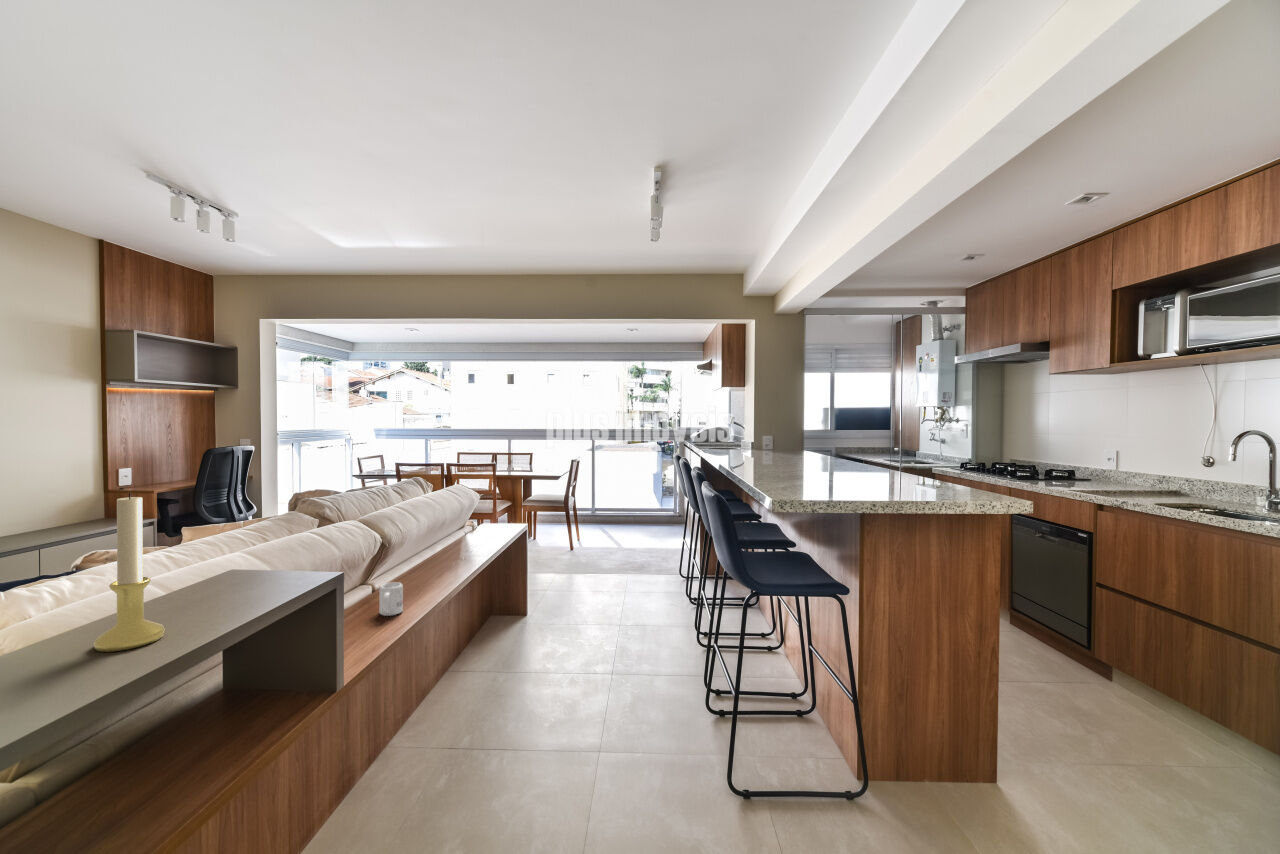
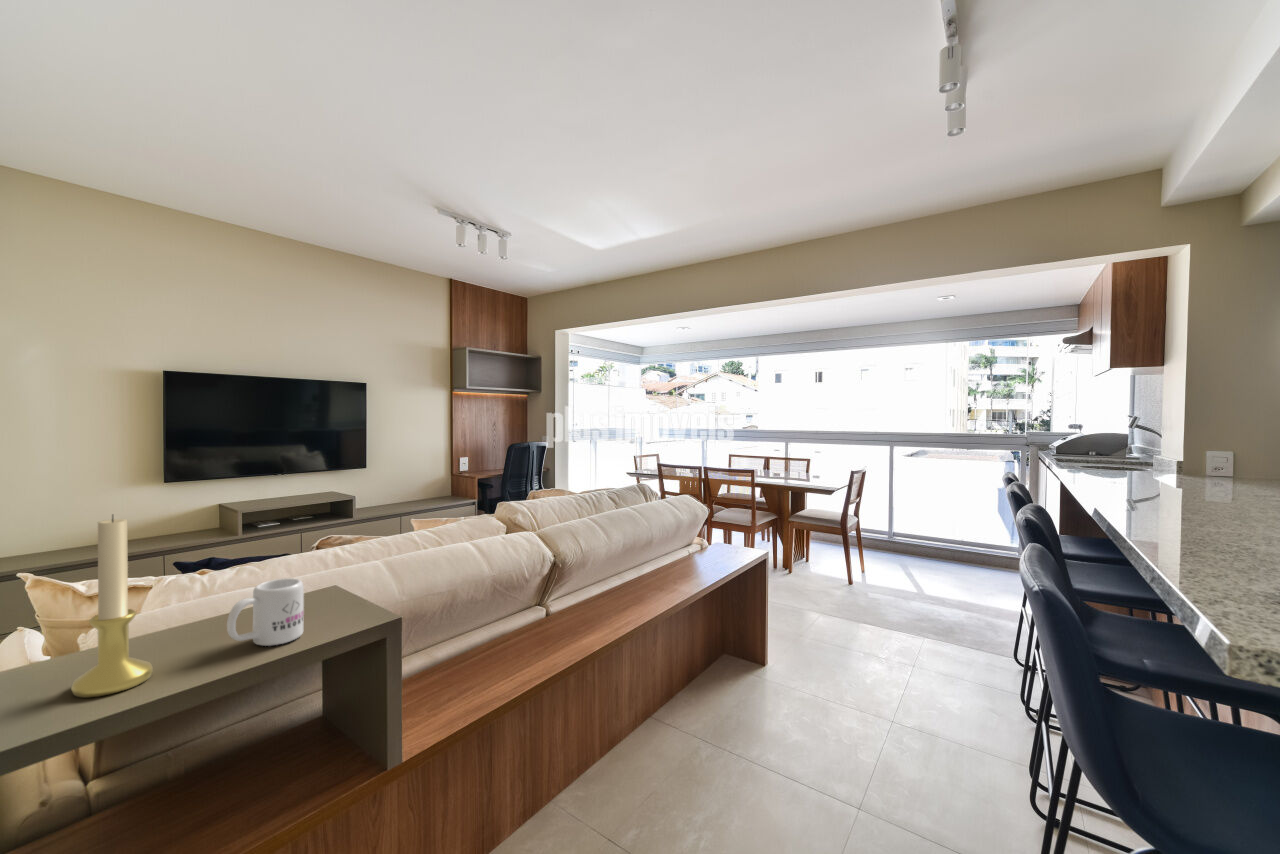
mug: present [380,582,403,616] -> present [227,578,304,646]

